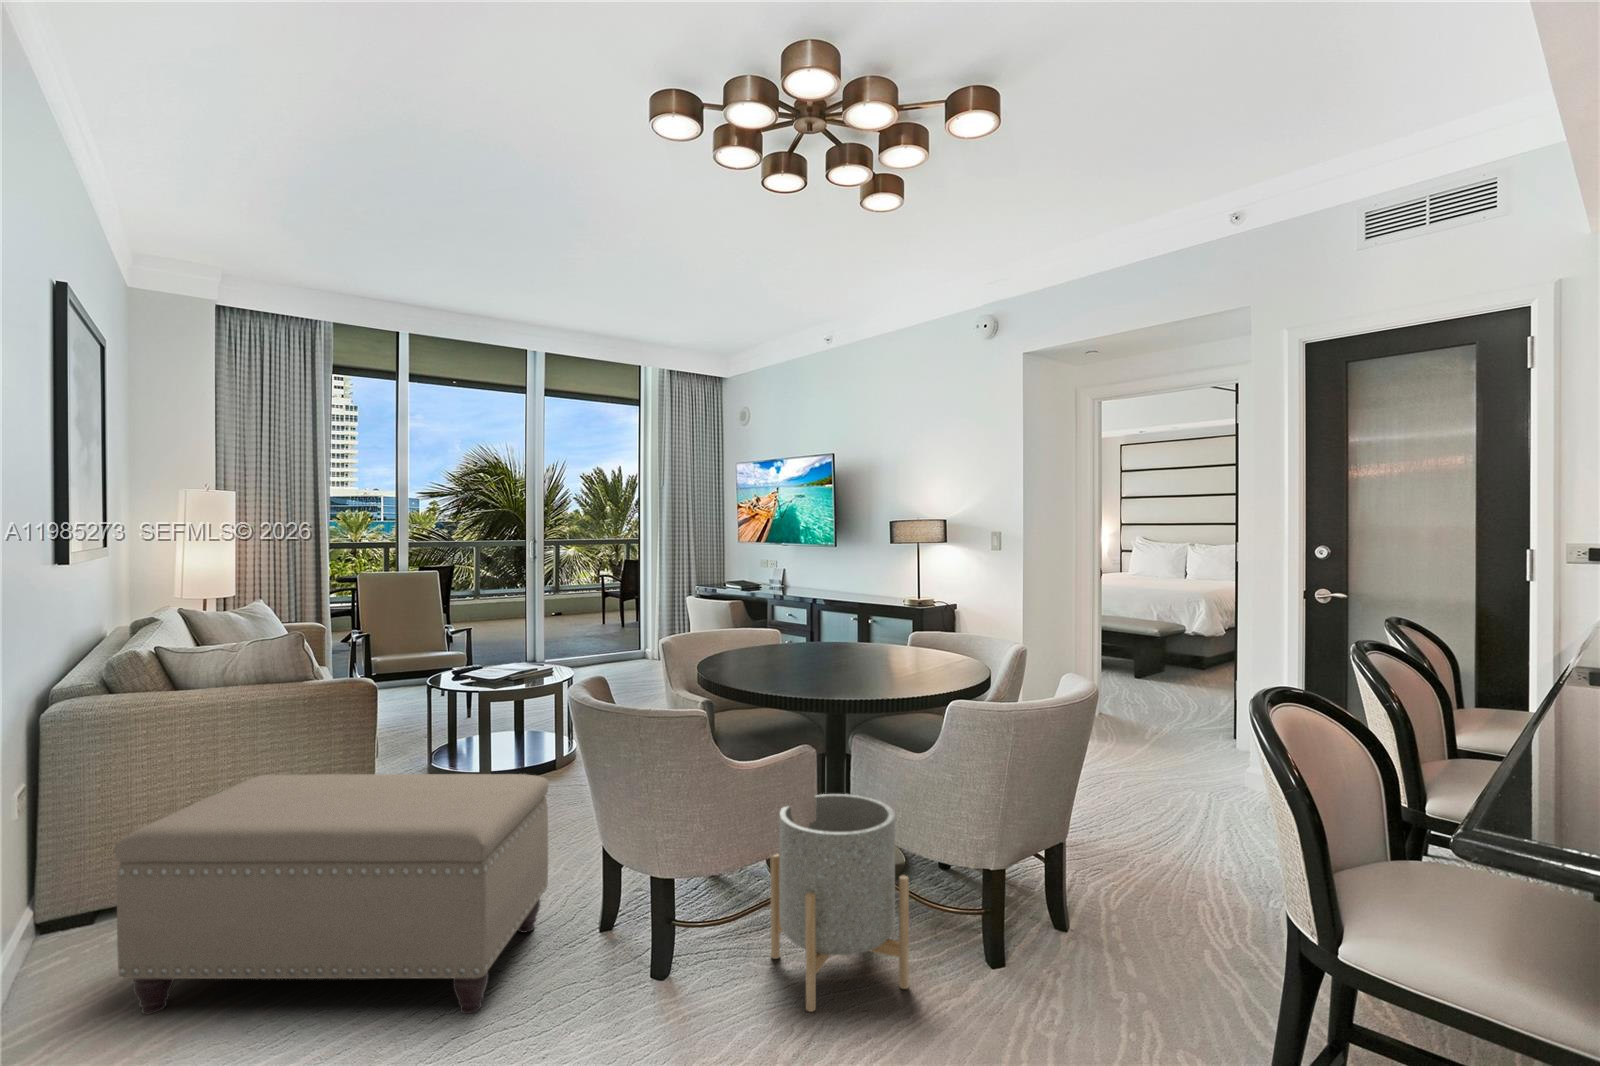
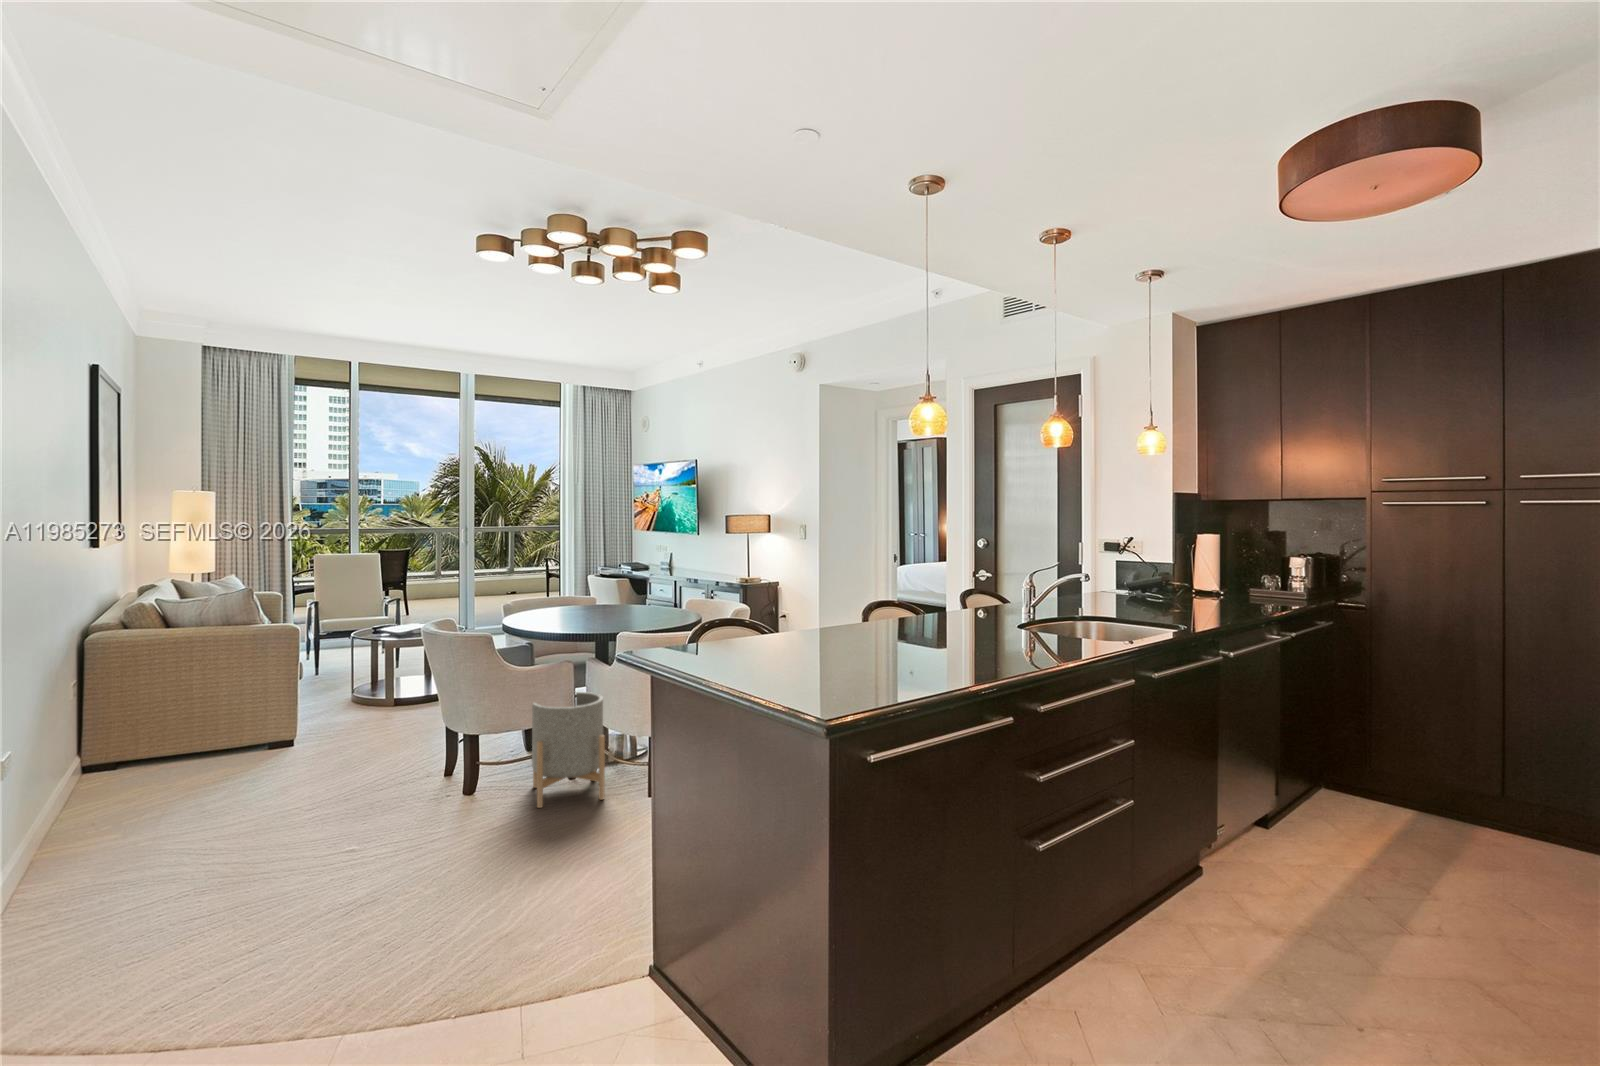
ottoman: present [114,774,549,1014] -> none [132,679,406,808]

